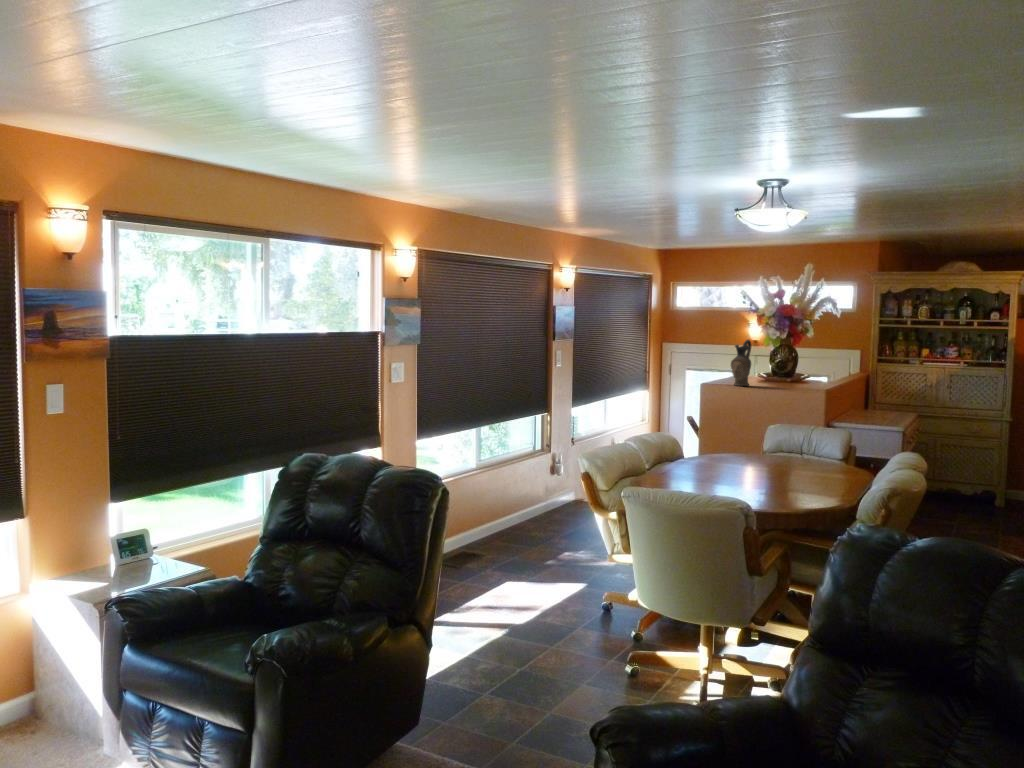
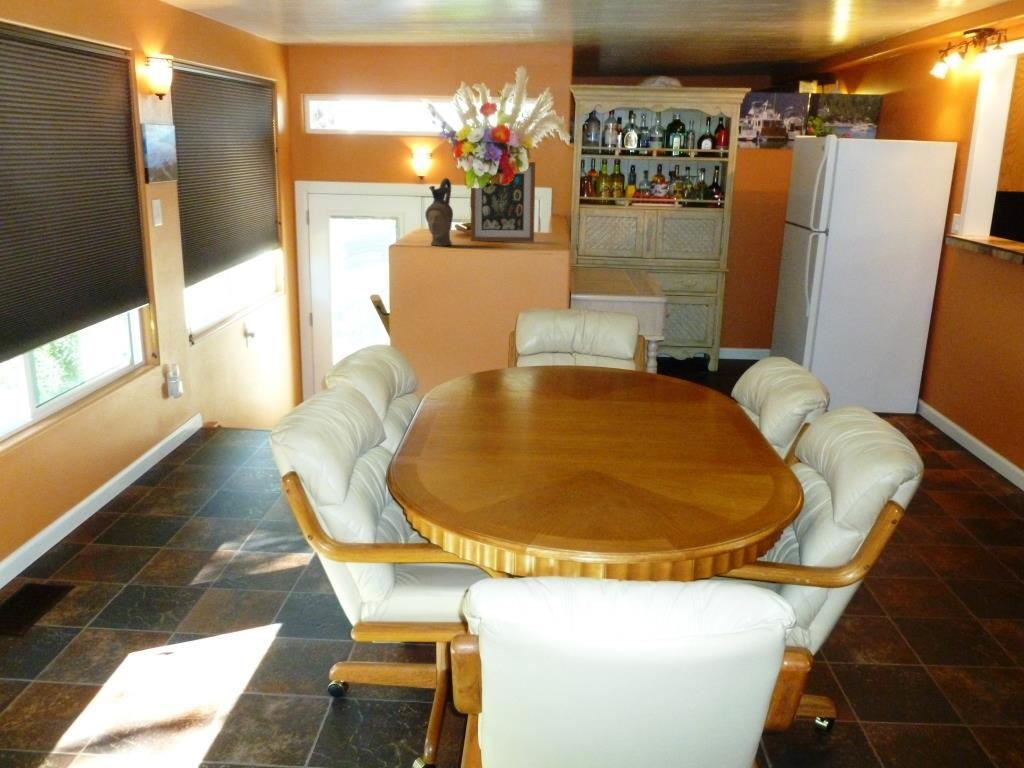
picture frame: none [765,329,819,387] -> present [471,162,535,242]

